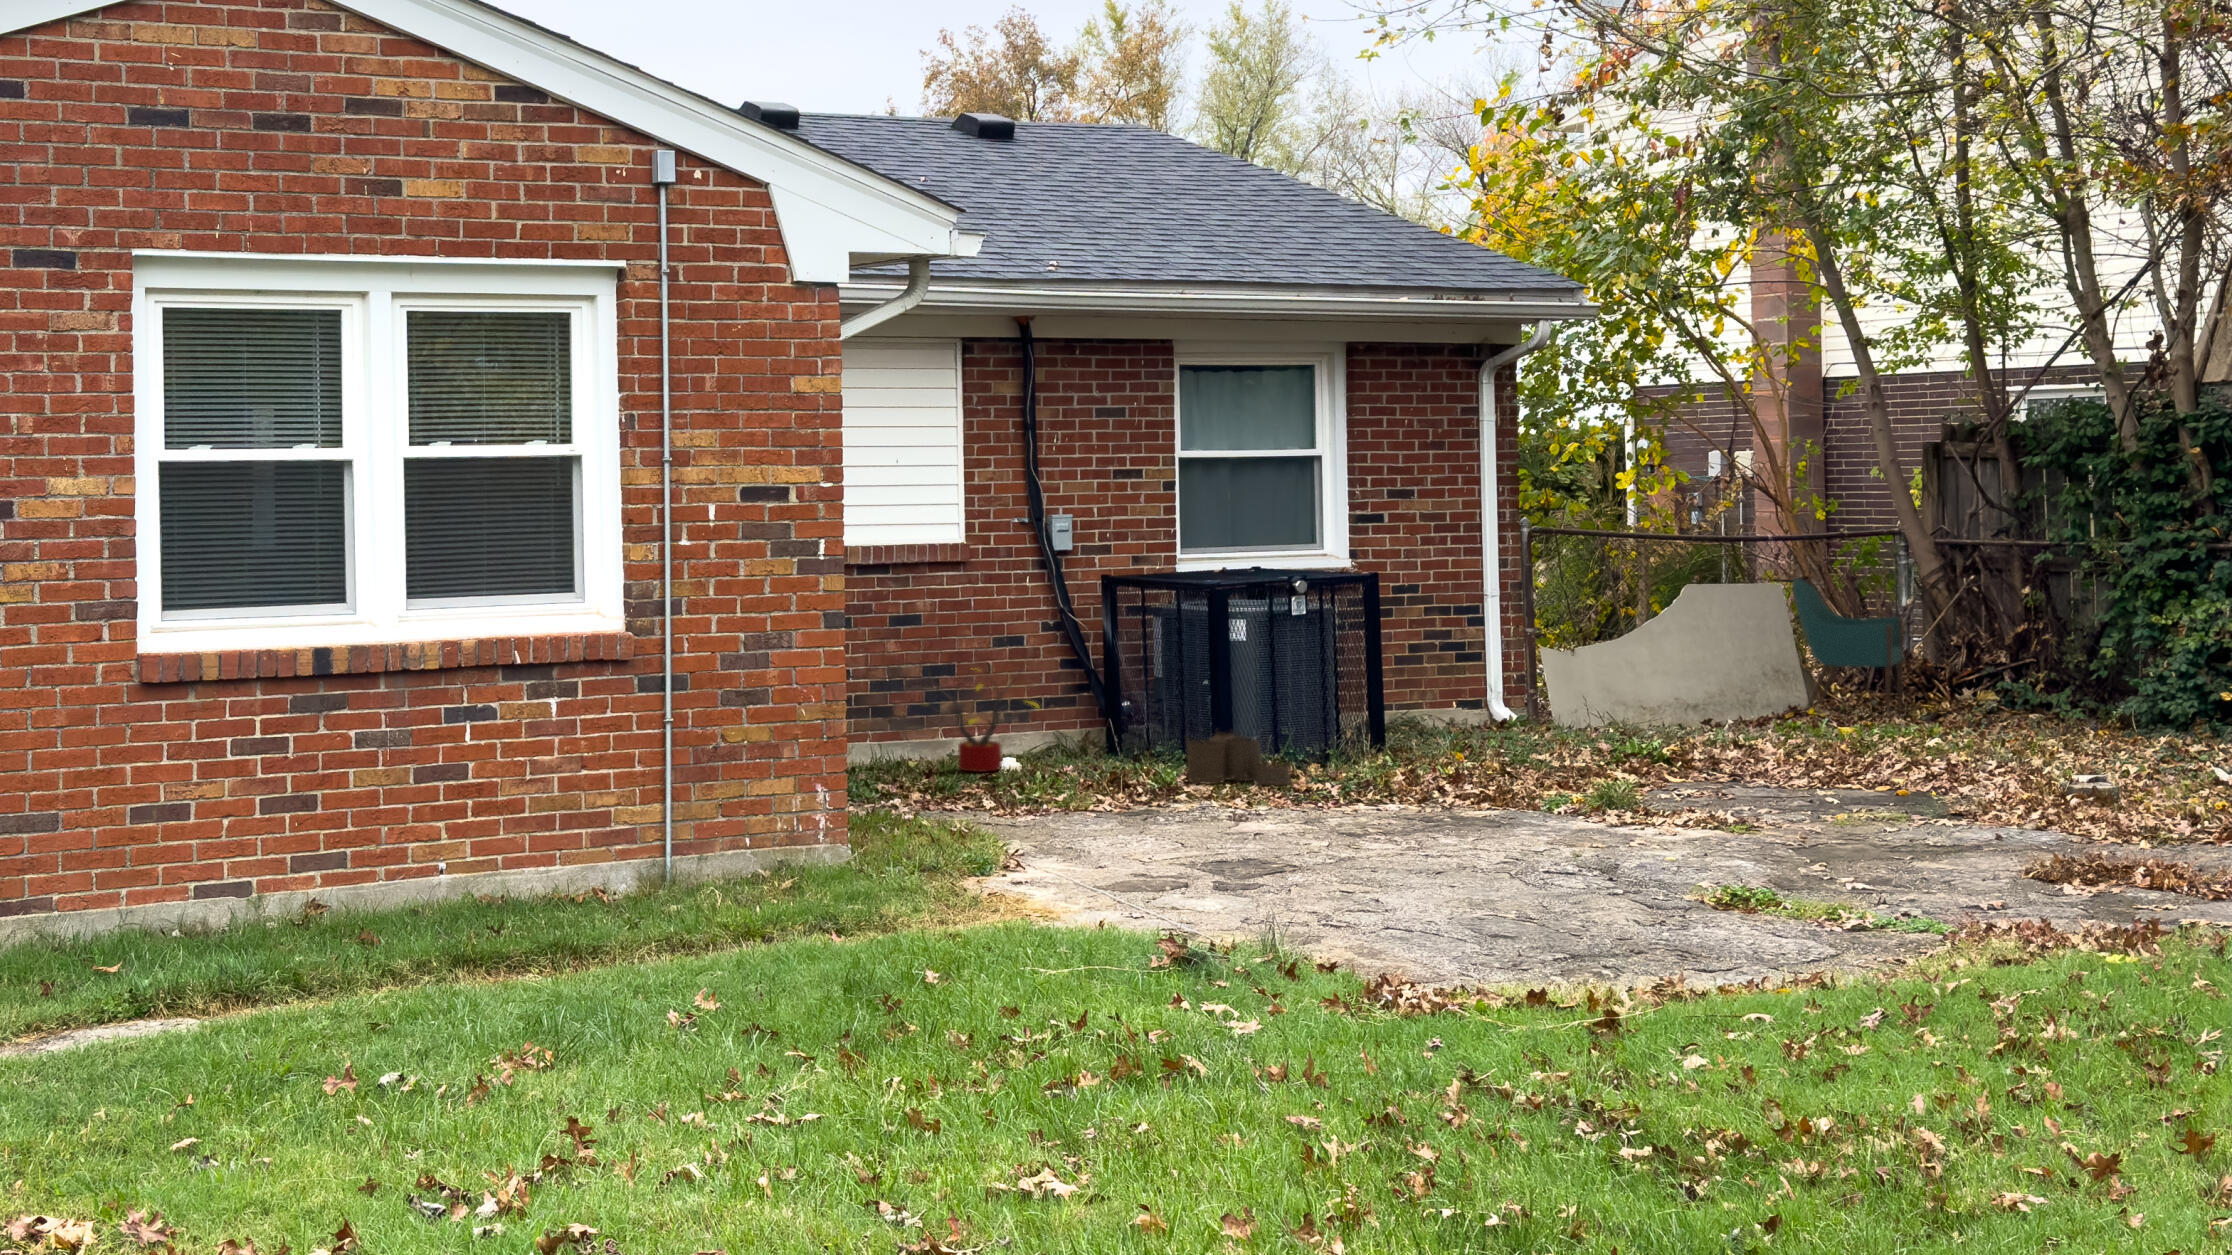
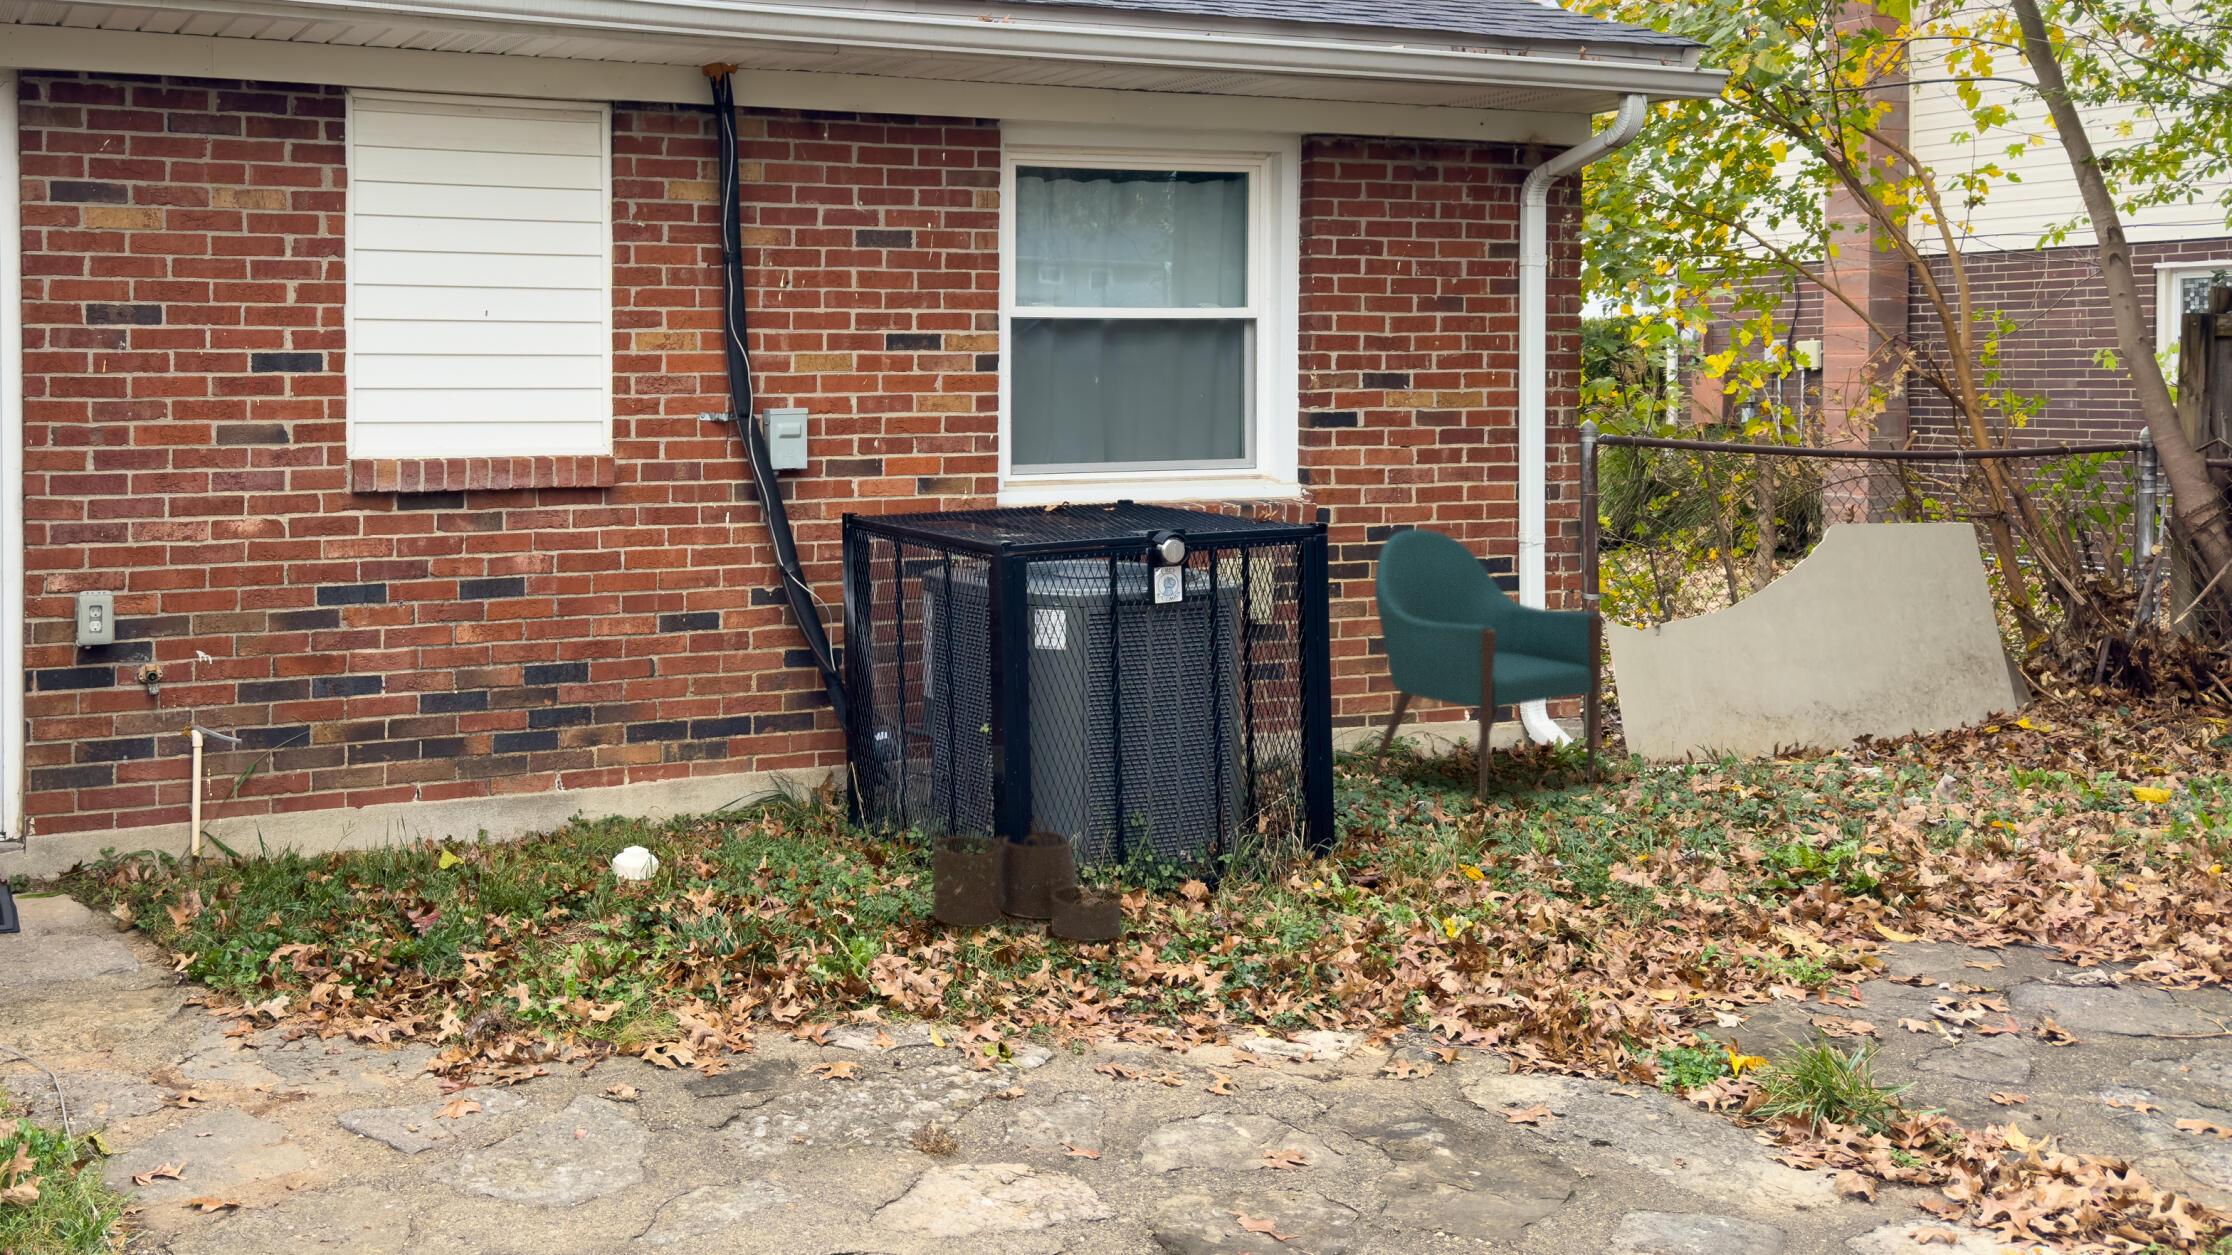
chair: present [1793,579,1904,716] -> present [1371,529,1603,801]
decorative plant: present [936,667,1039,772] -> none [510,666,714,857]

